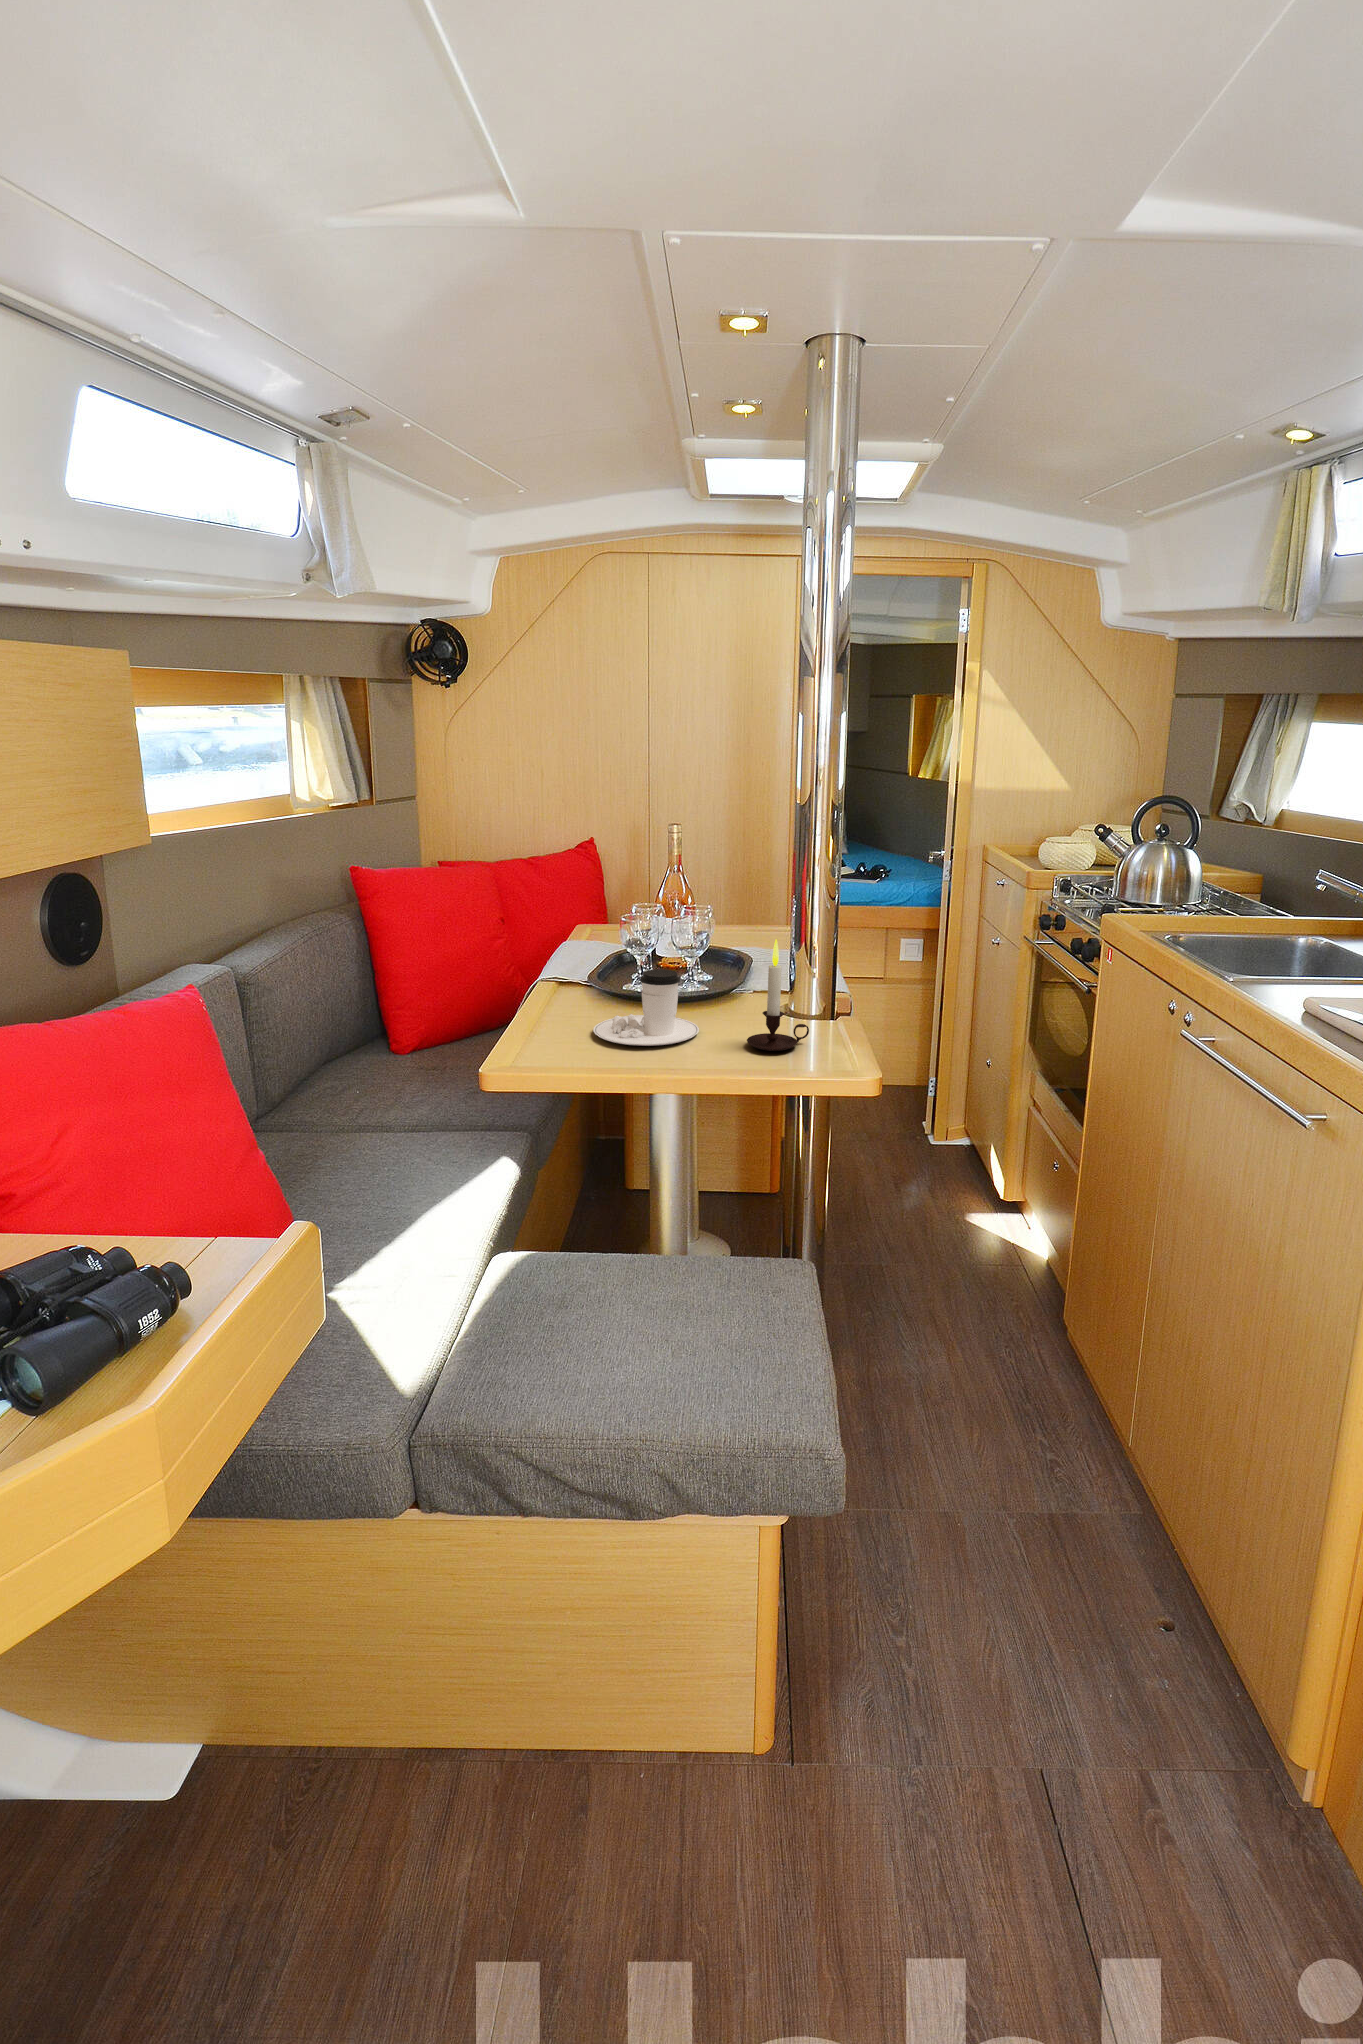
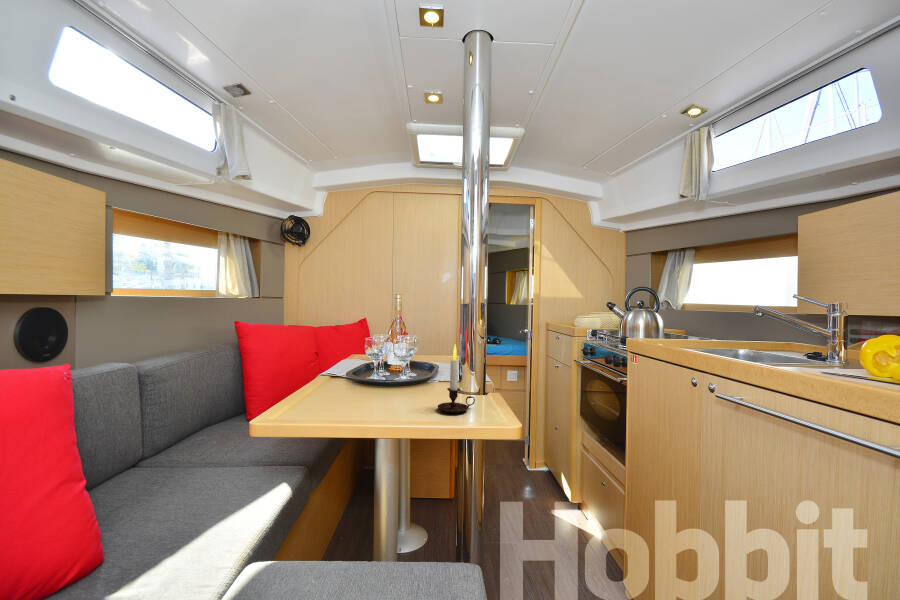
coffee cup: present [593,969,699,1046] -> none [345,364,409,410]

